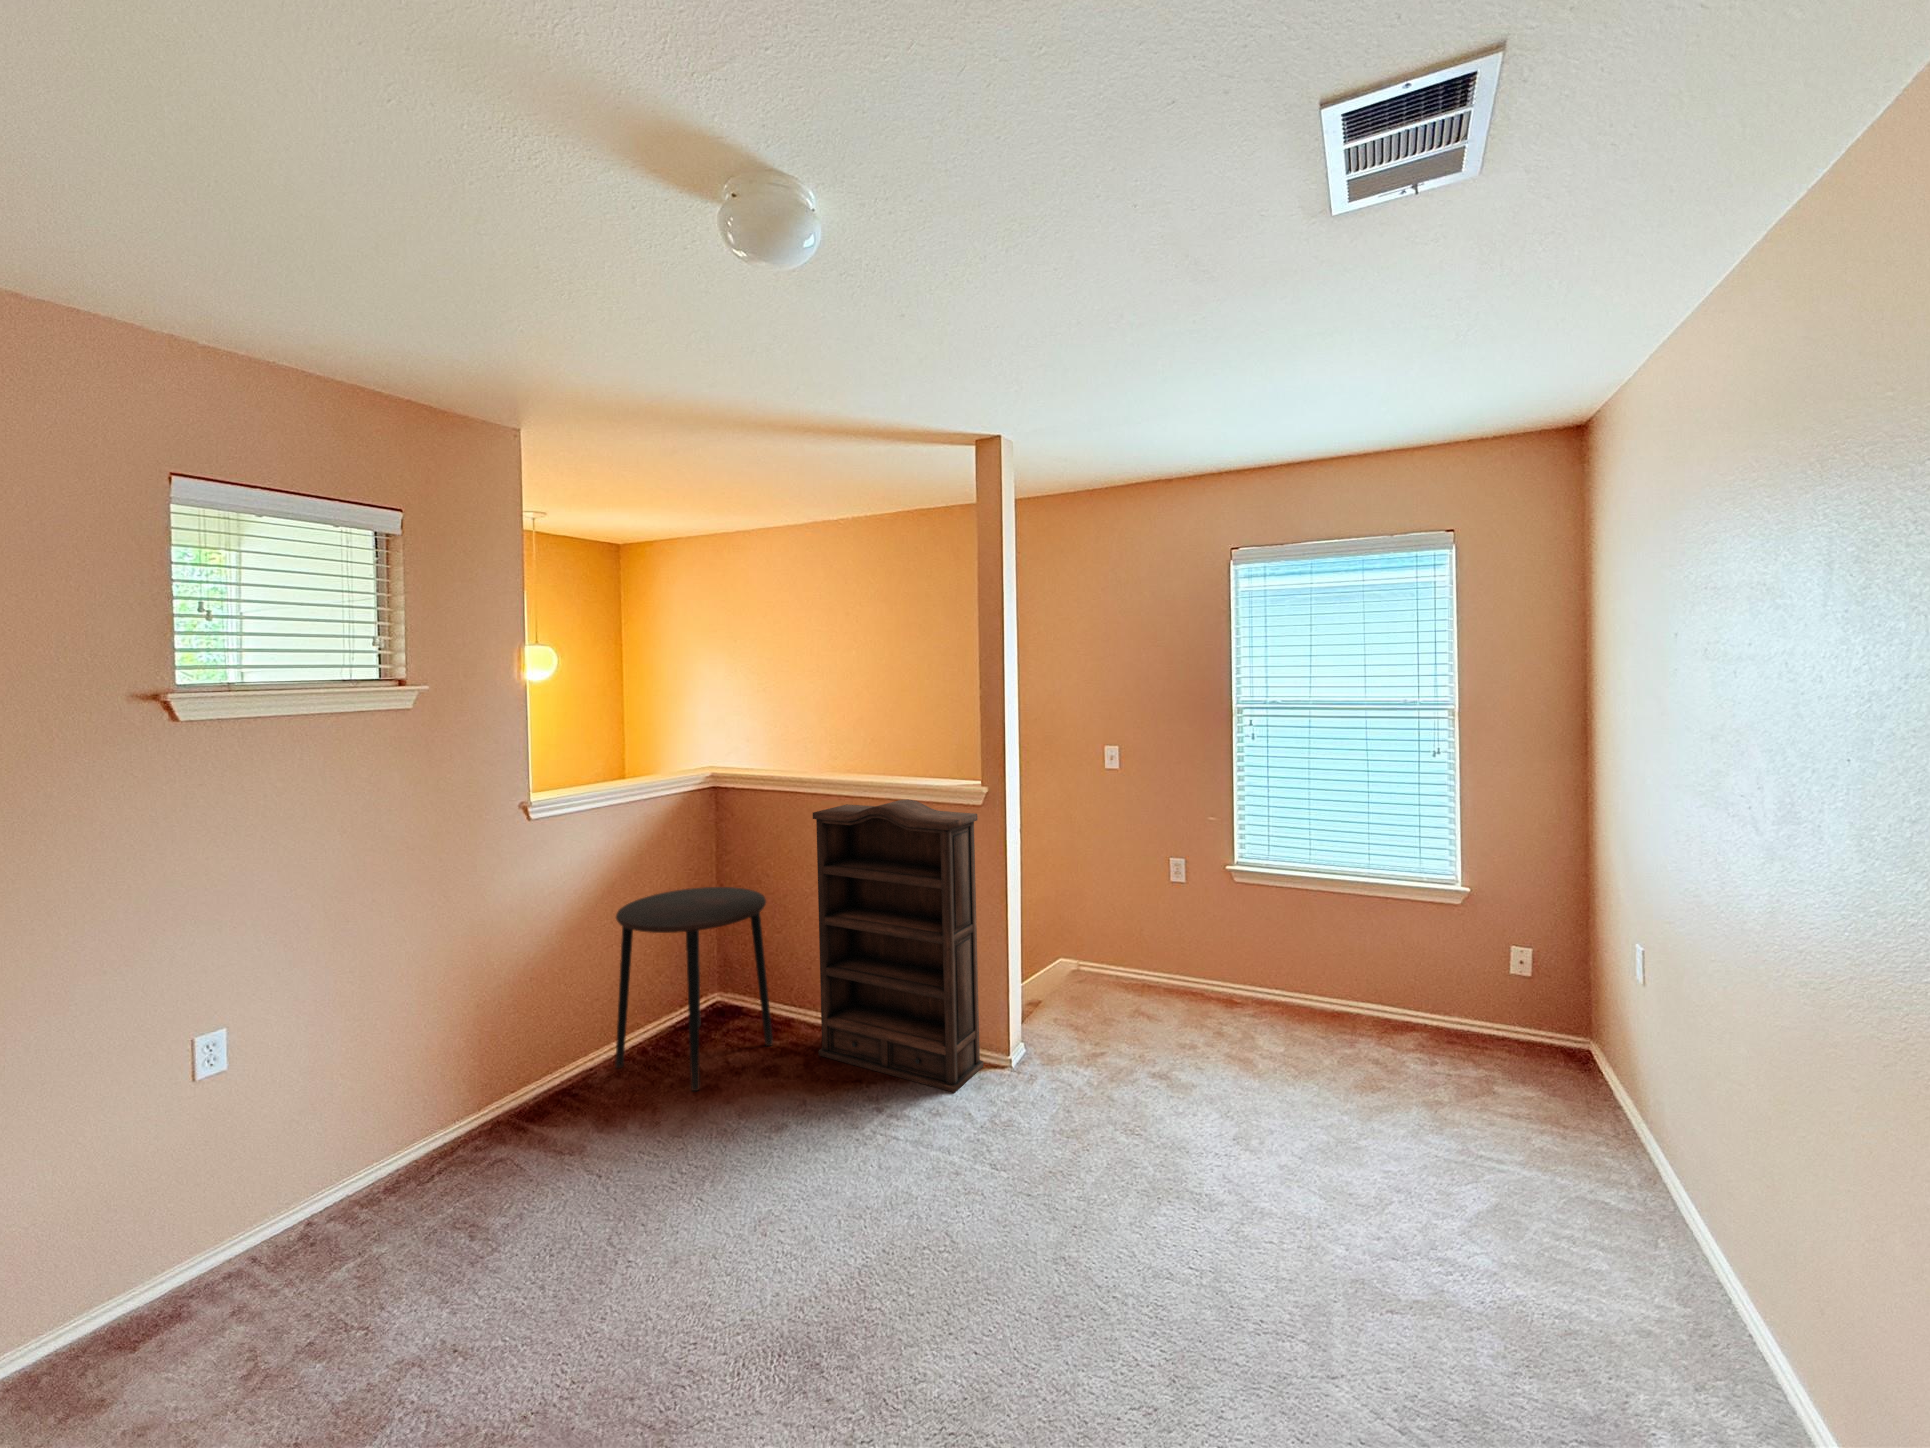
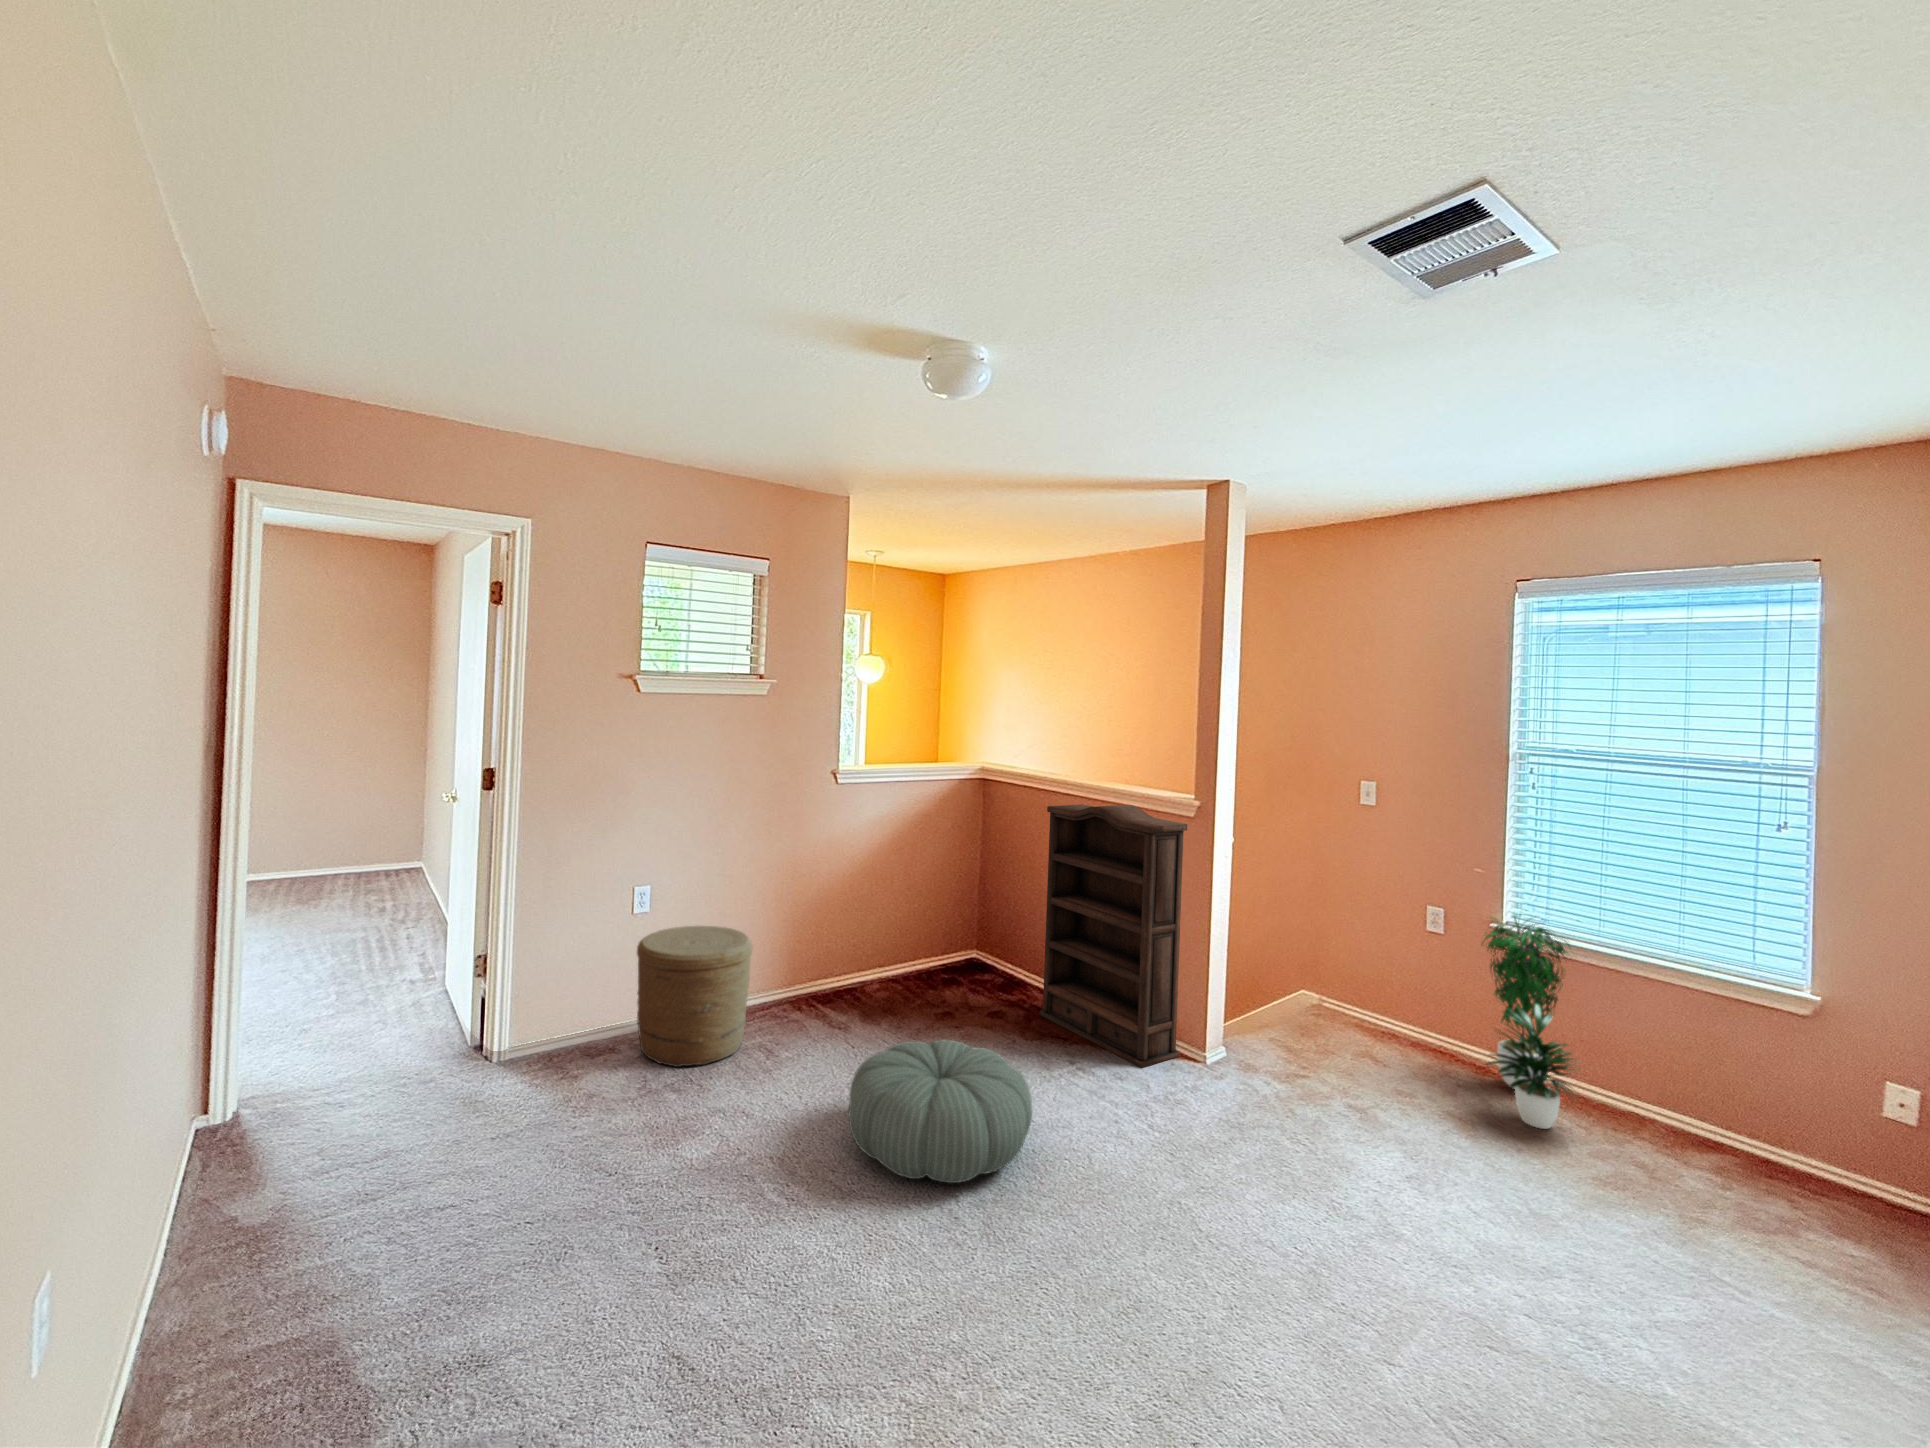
potted plant: none [1224,850,1332,1050] -> present [1481,917,1573,1129]
side table: present [615,887,773,1091] -> none [885,859,1009,1015]
woven basket: none [208,1059,428,1316] -> present [637,926,752,1067]
pouf: none [633,1141,890,1378] -> present [849,1040,1032,1183]

